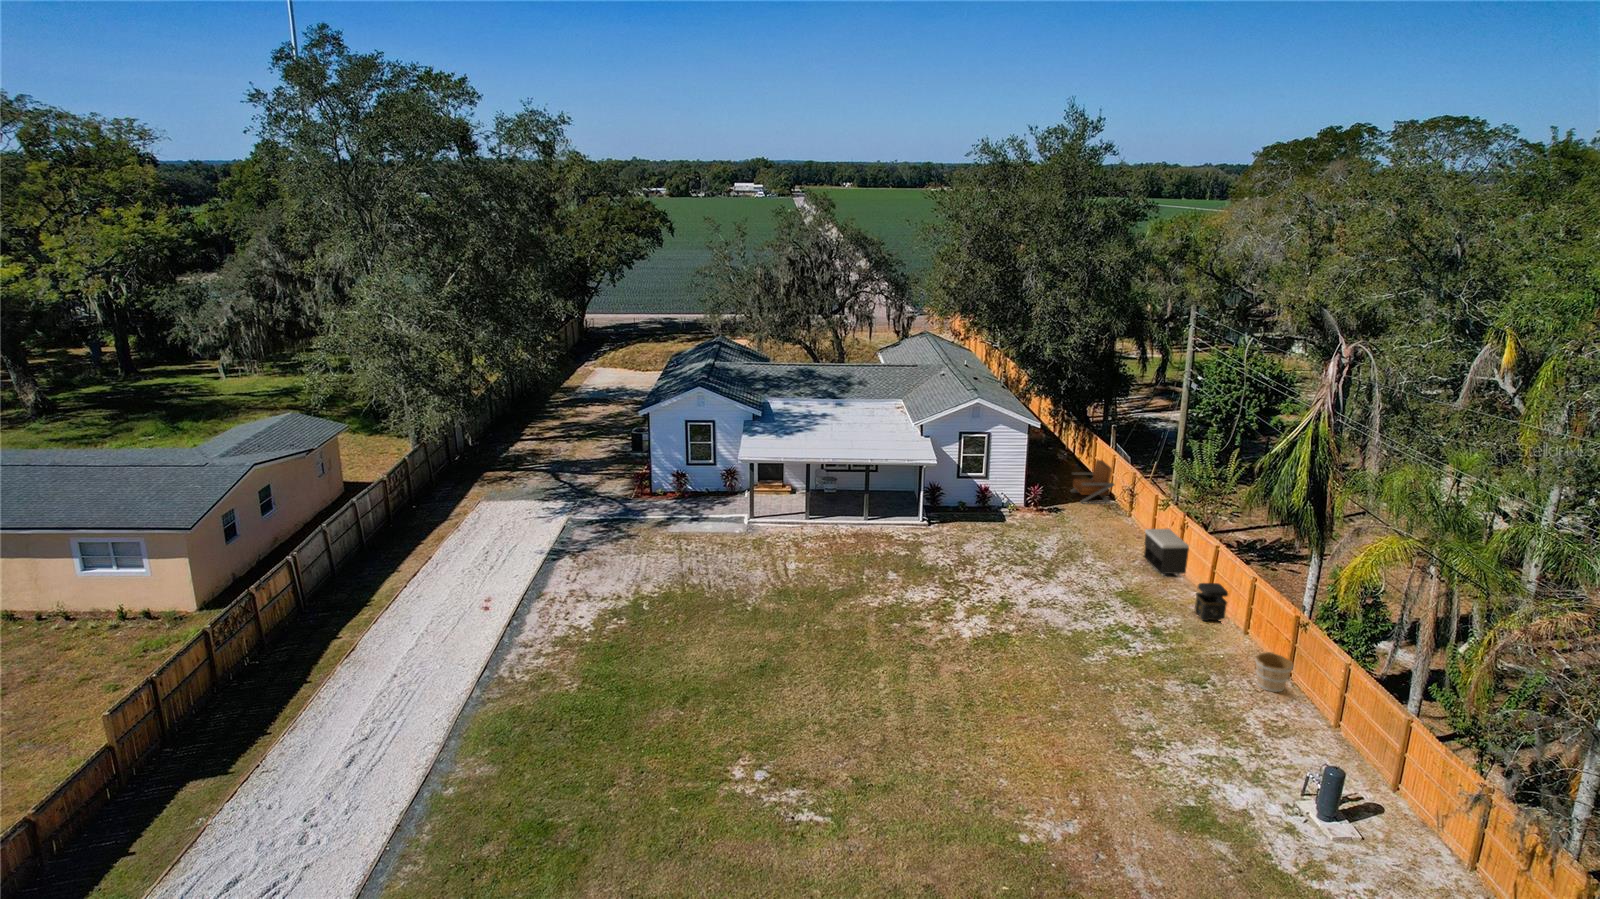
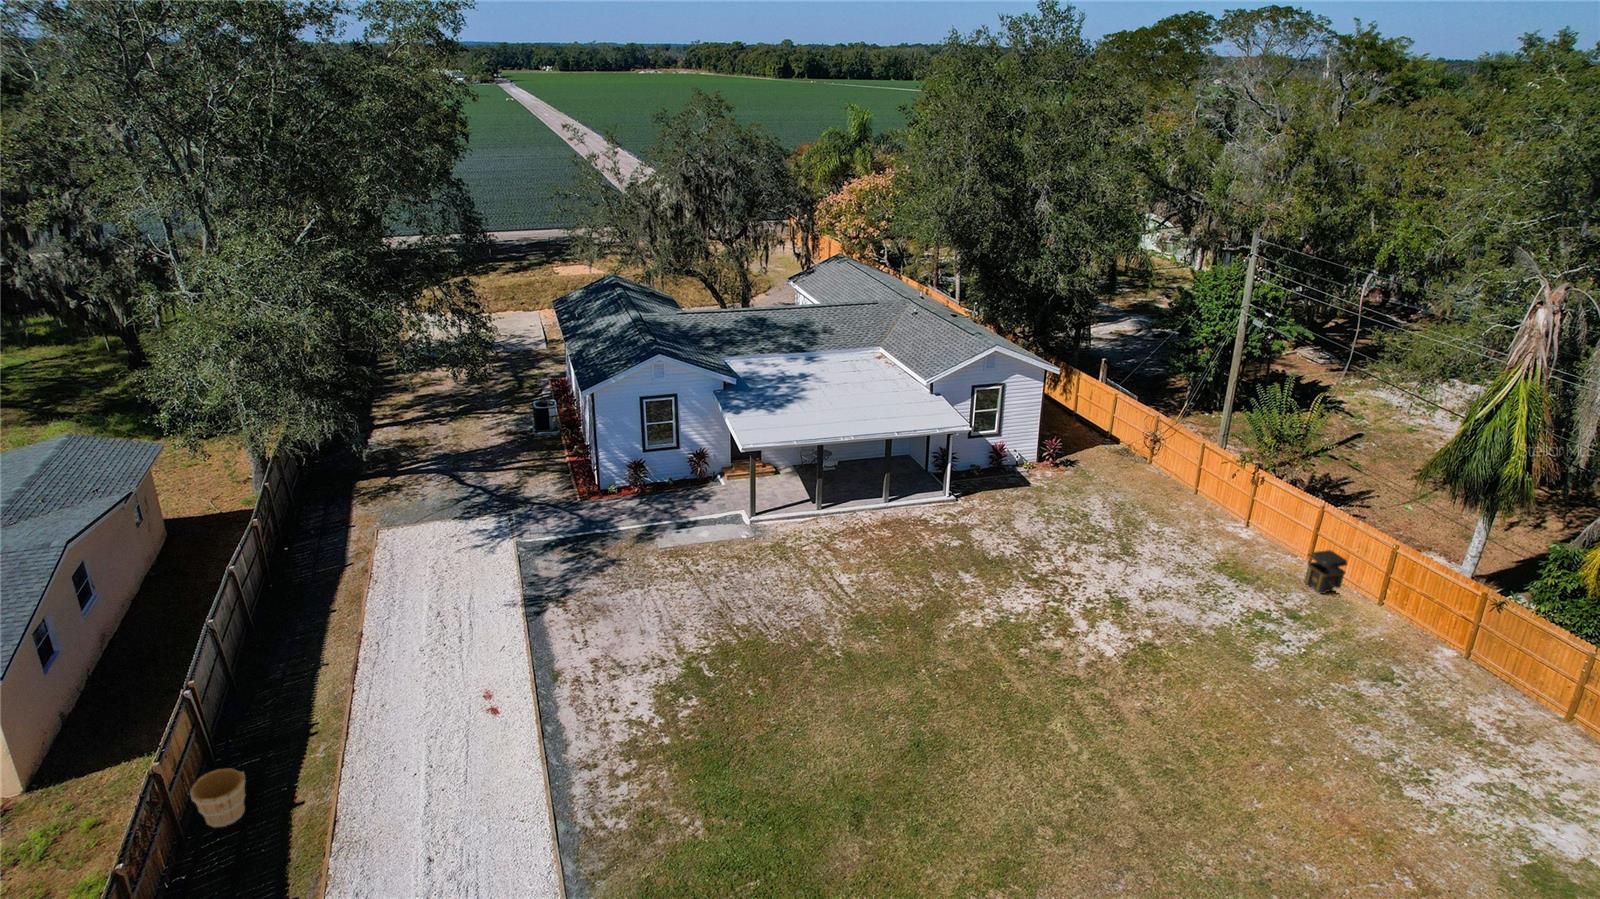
lounge chair: present [1071,460,1114,503] -> none [1070,401,1127,453]
storage bench: present [1144,529,1189,576] -> none [1206,484,1269,539]
wooden bucket: present [1255,652,1293,692] -> present [190,769,245,828]

